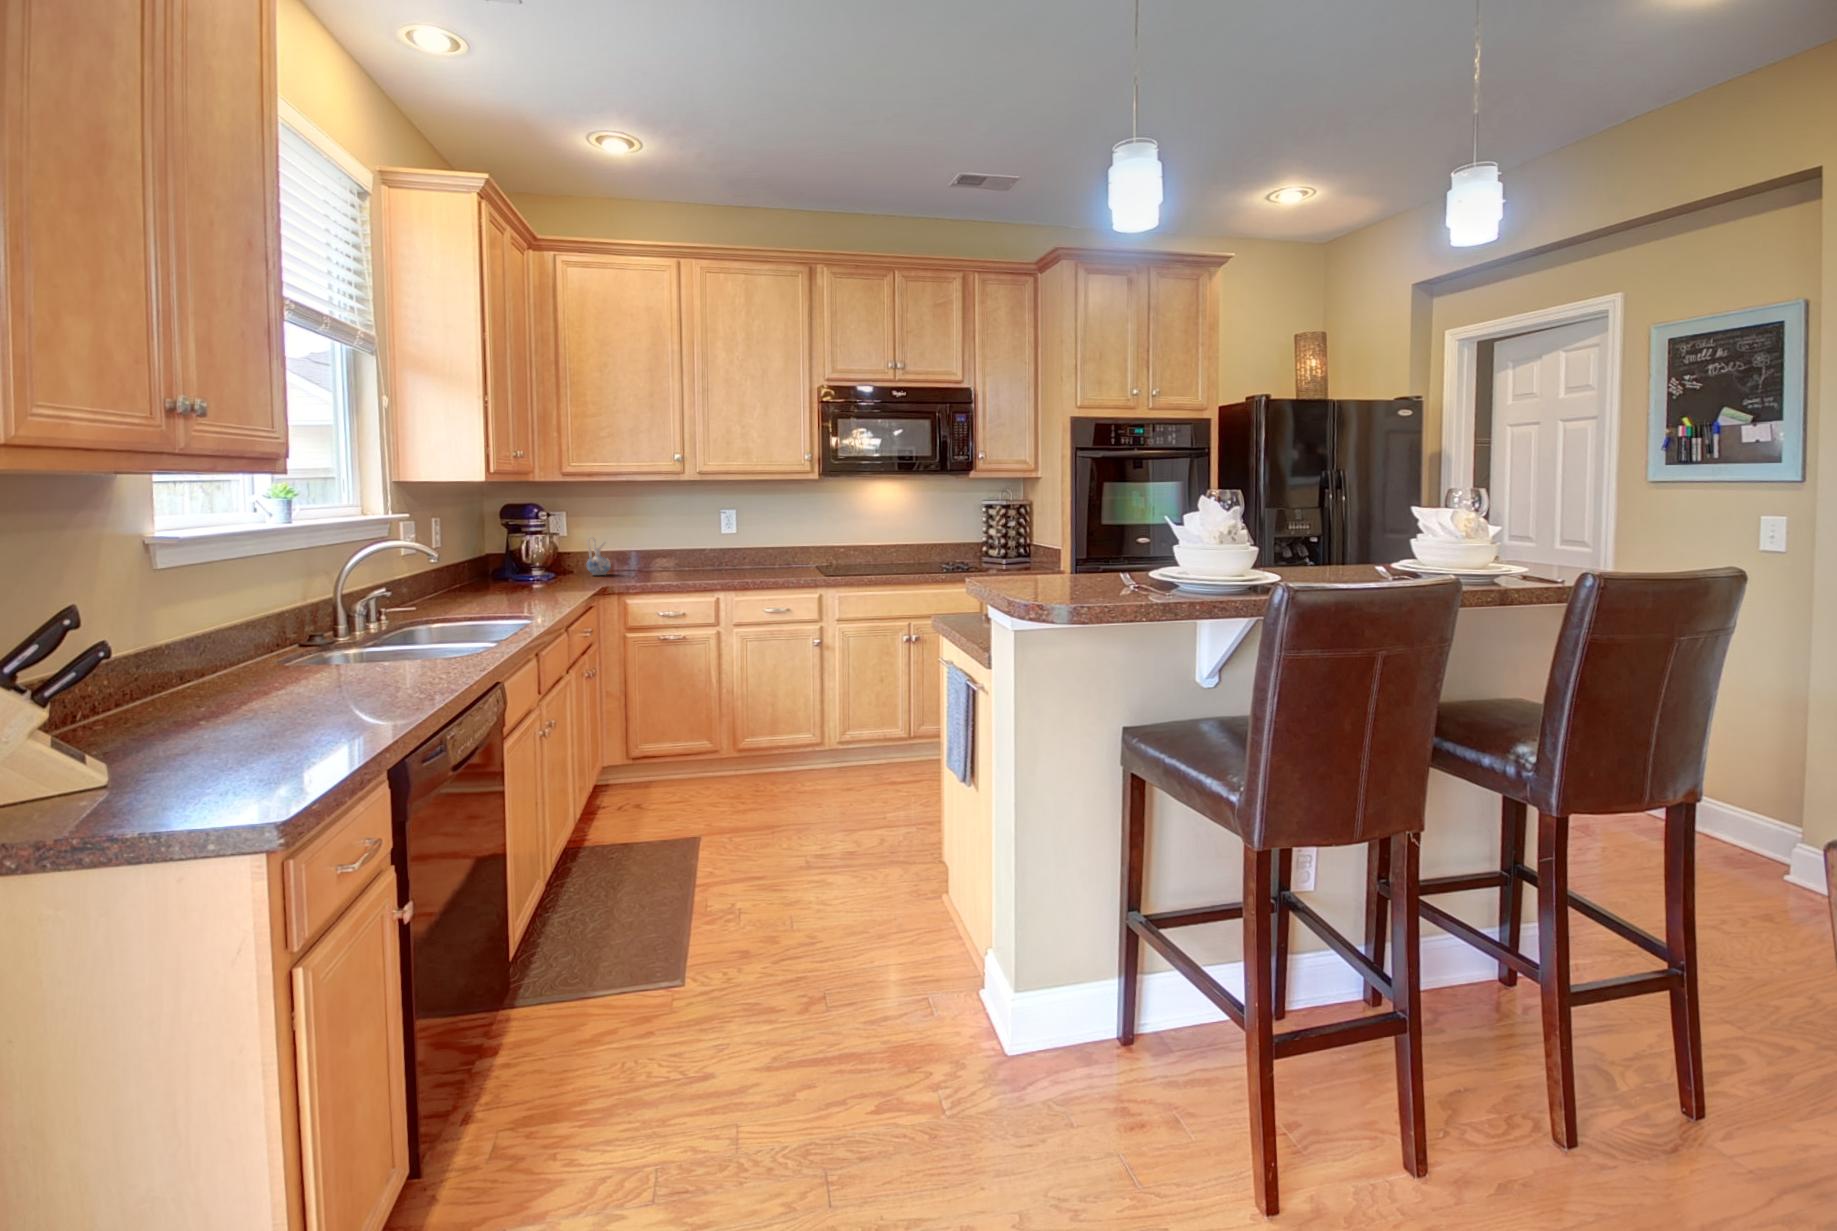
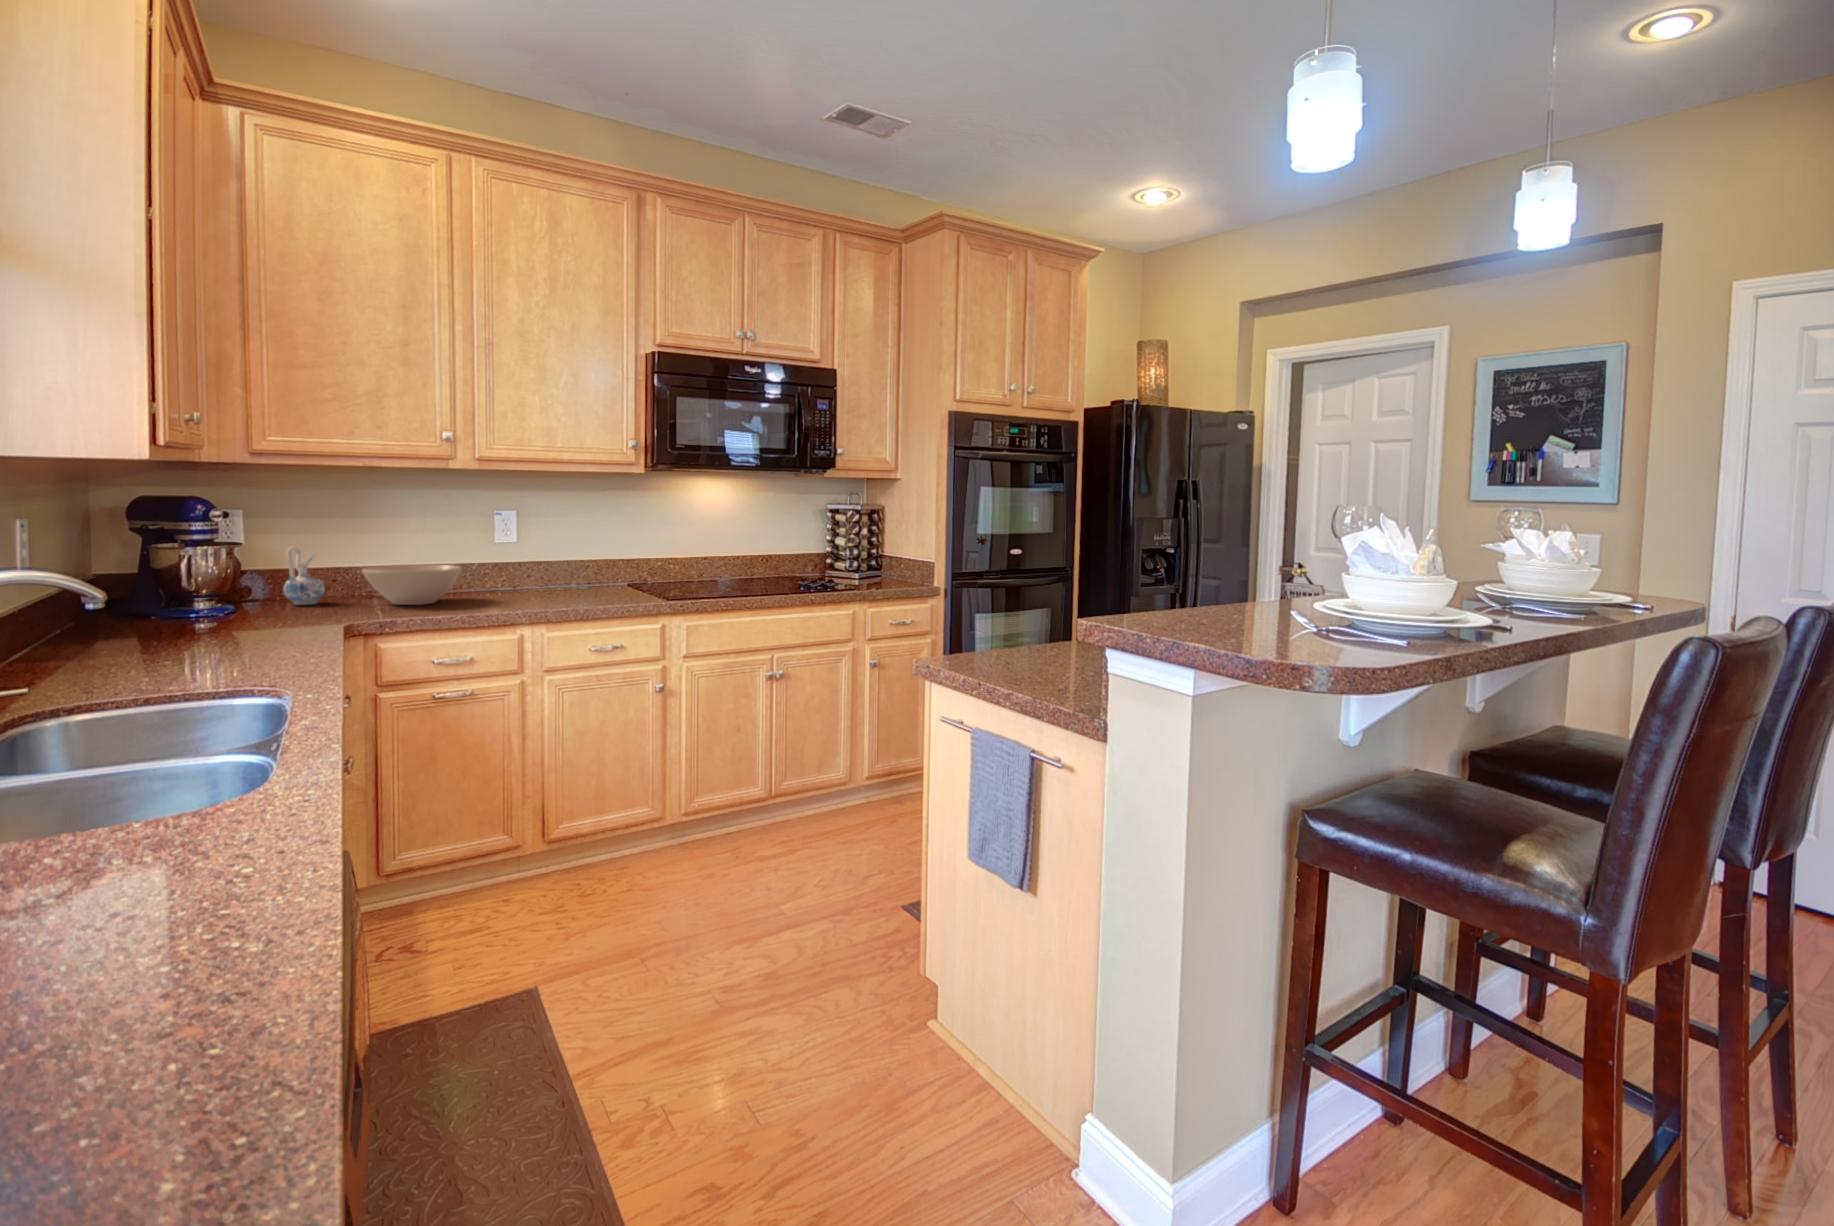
bowl: none [628,549,691,577] -> present [362,565,461,605]

